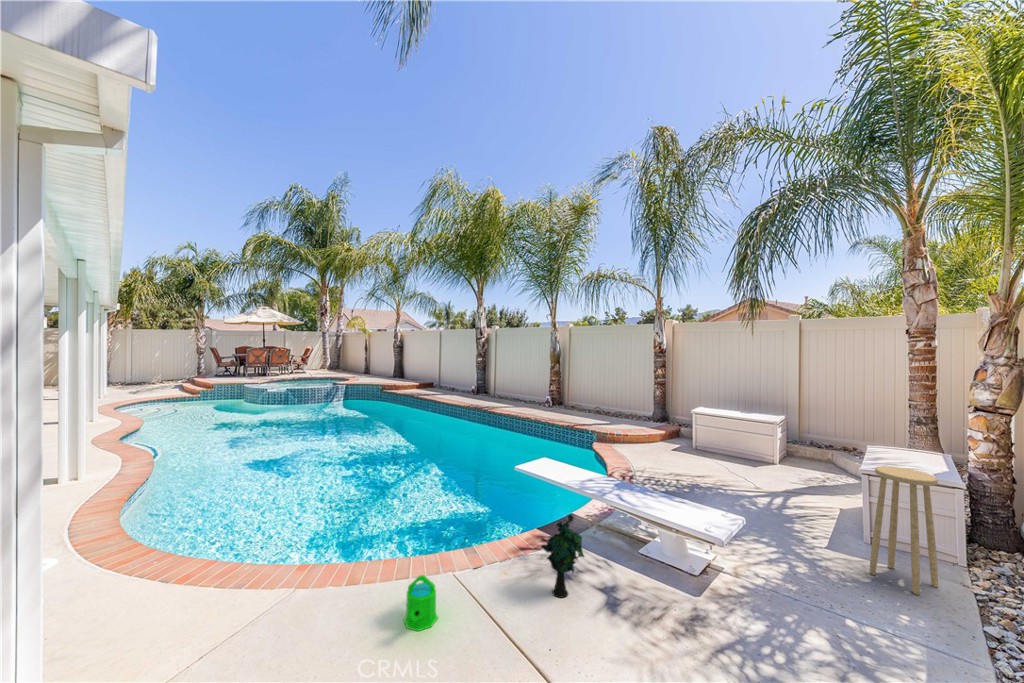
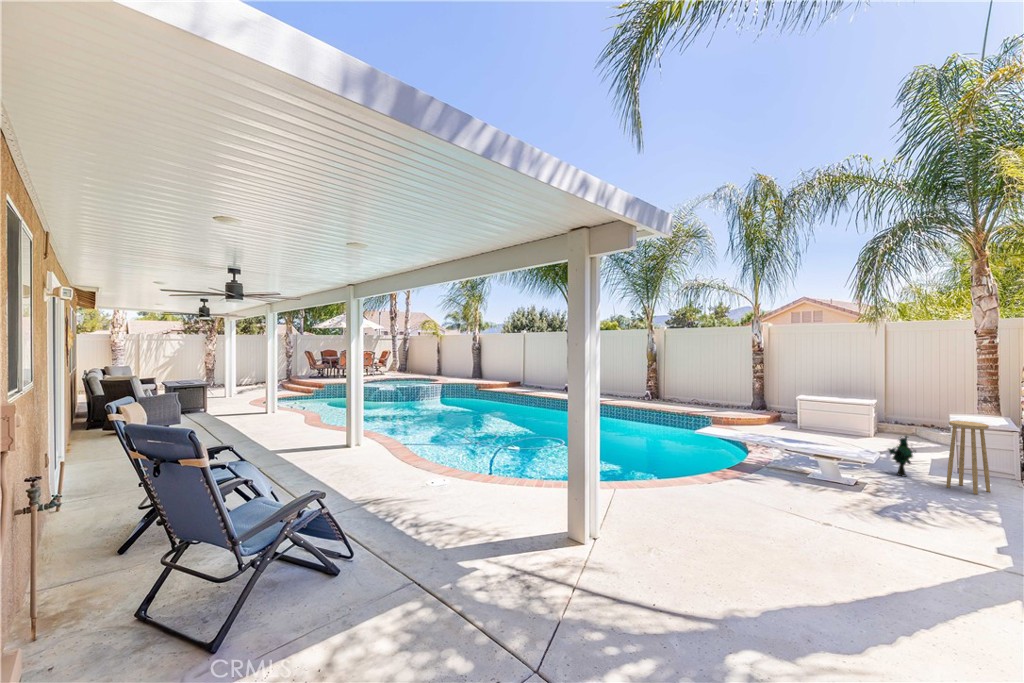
decorative plant: present [541,515,584,598] -> present [888,436,916,476]
watering can: present [404,575,438,631] -> none [680,475,699,502]

